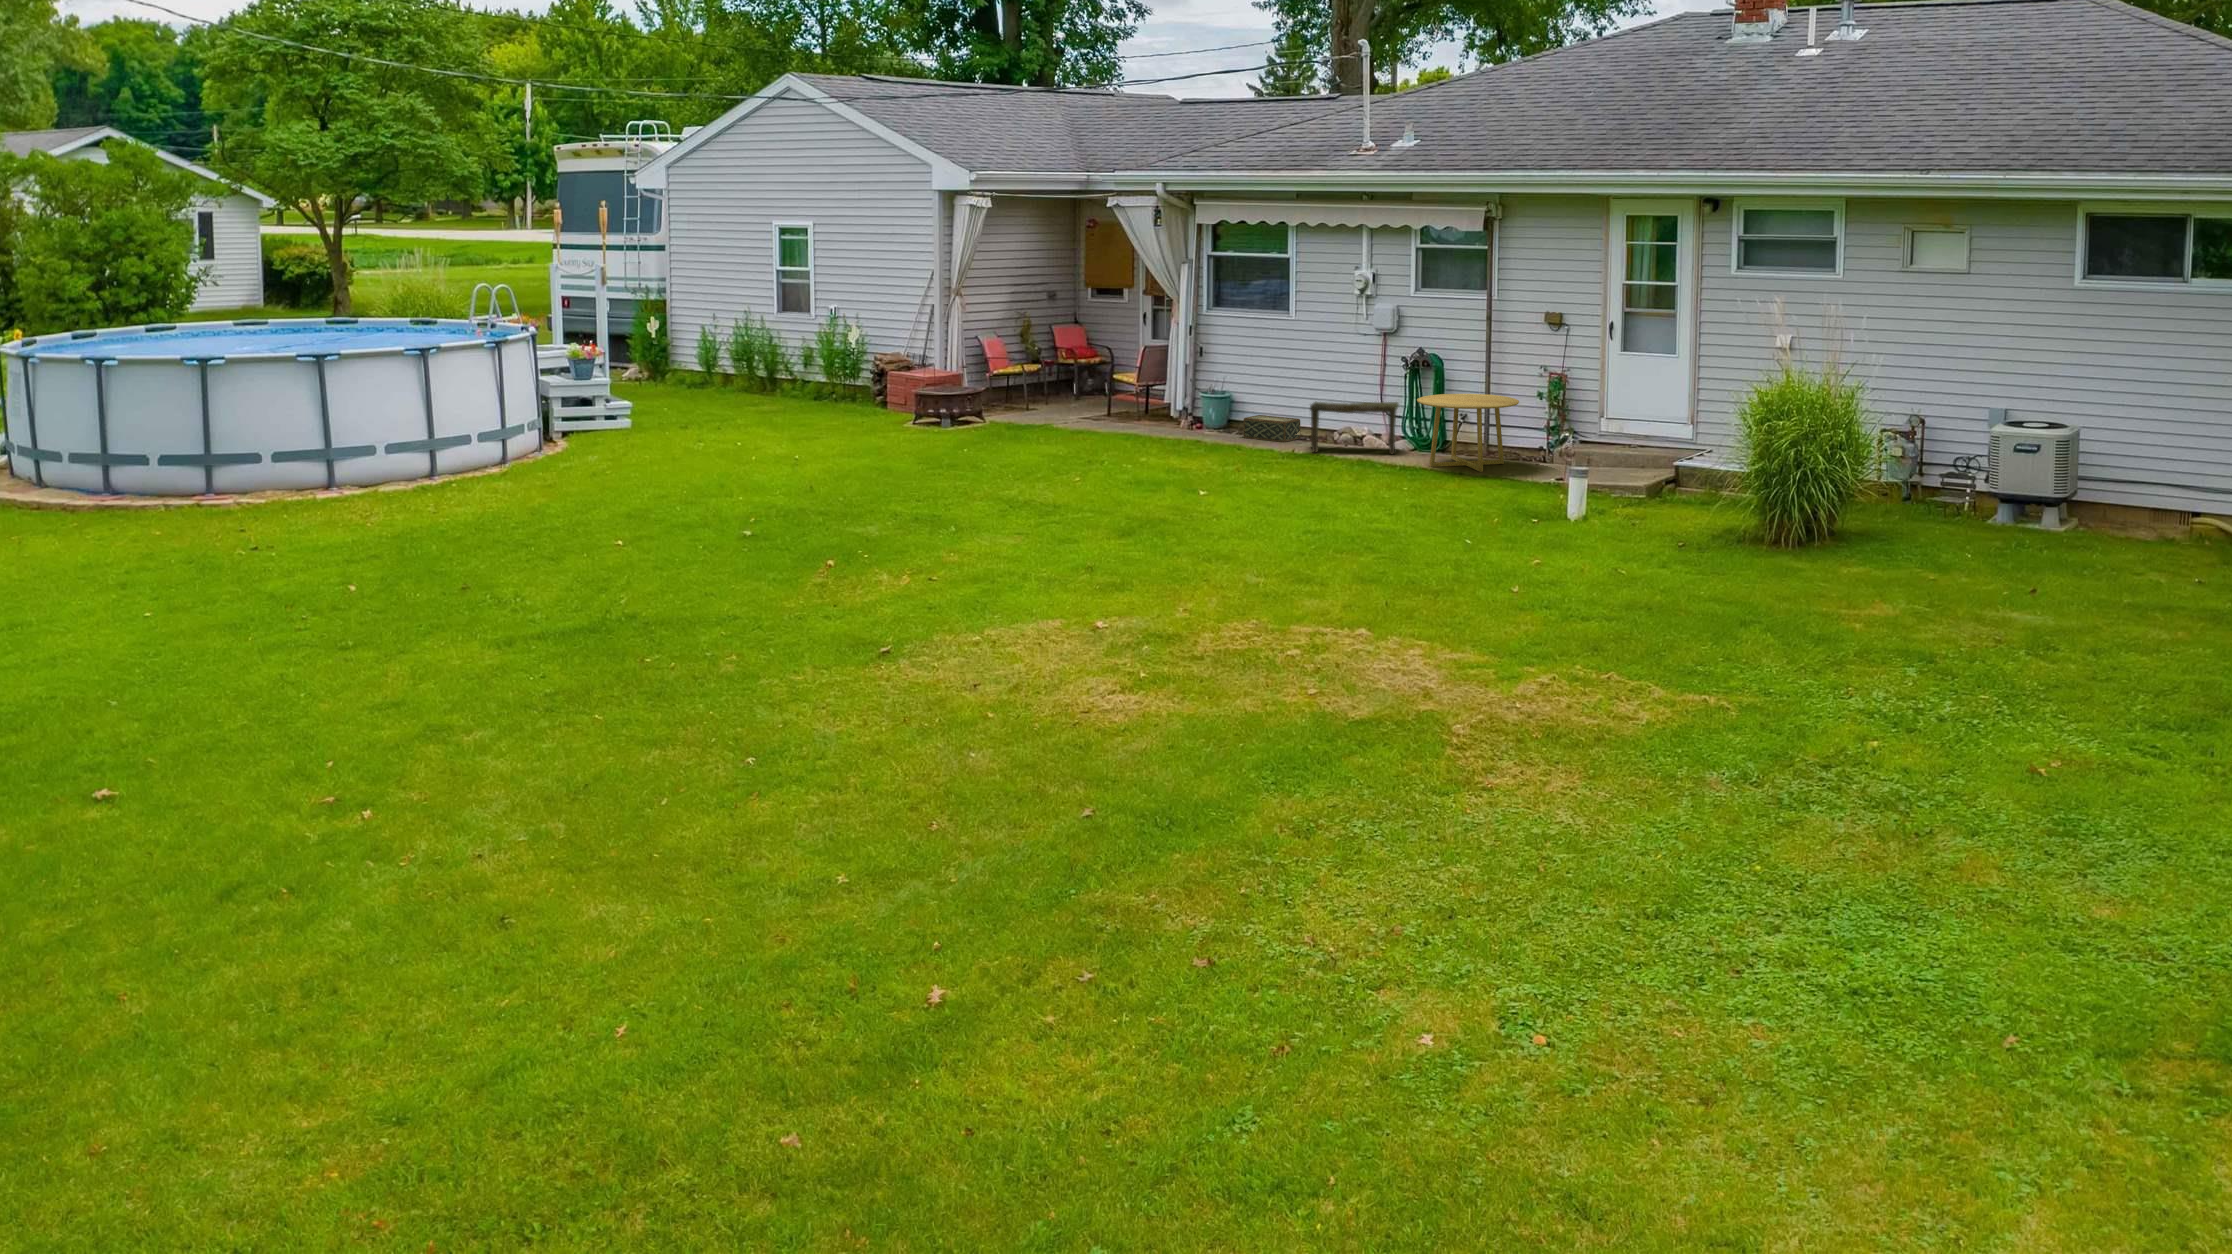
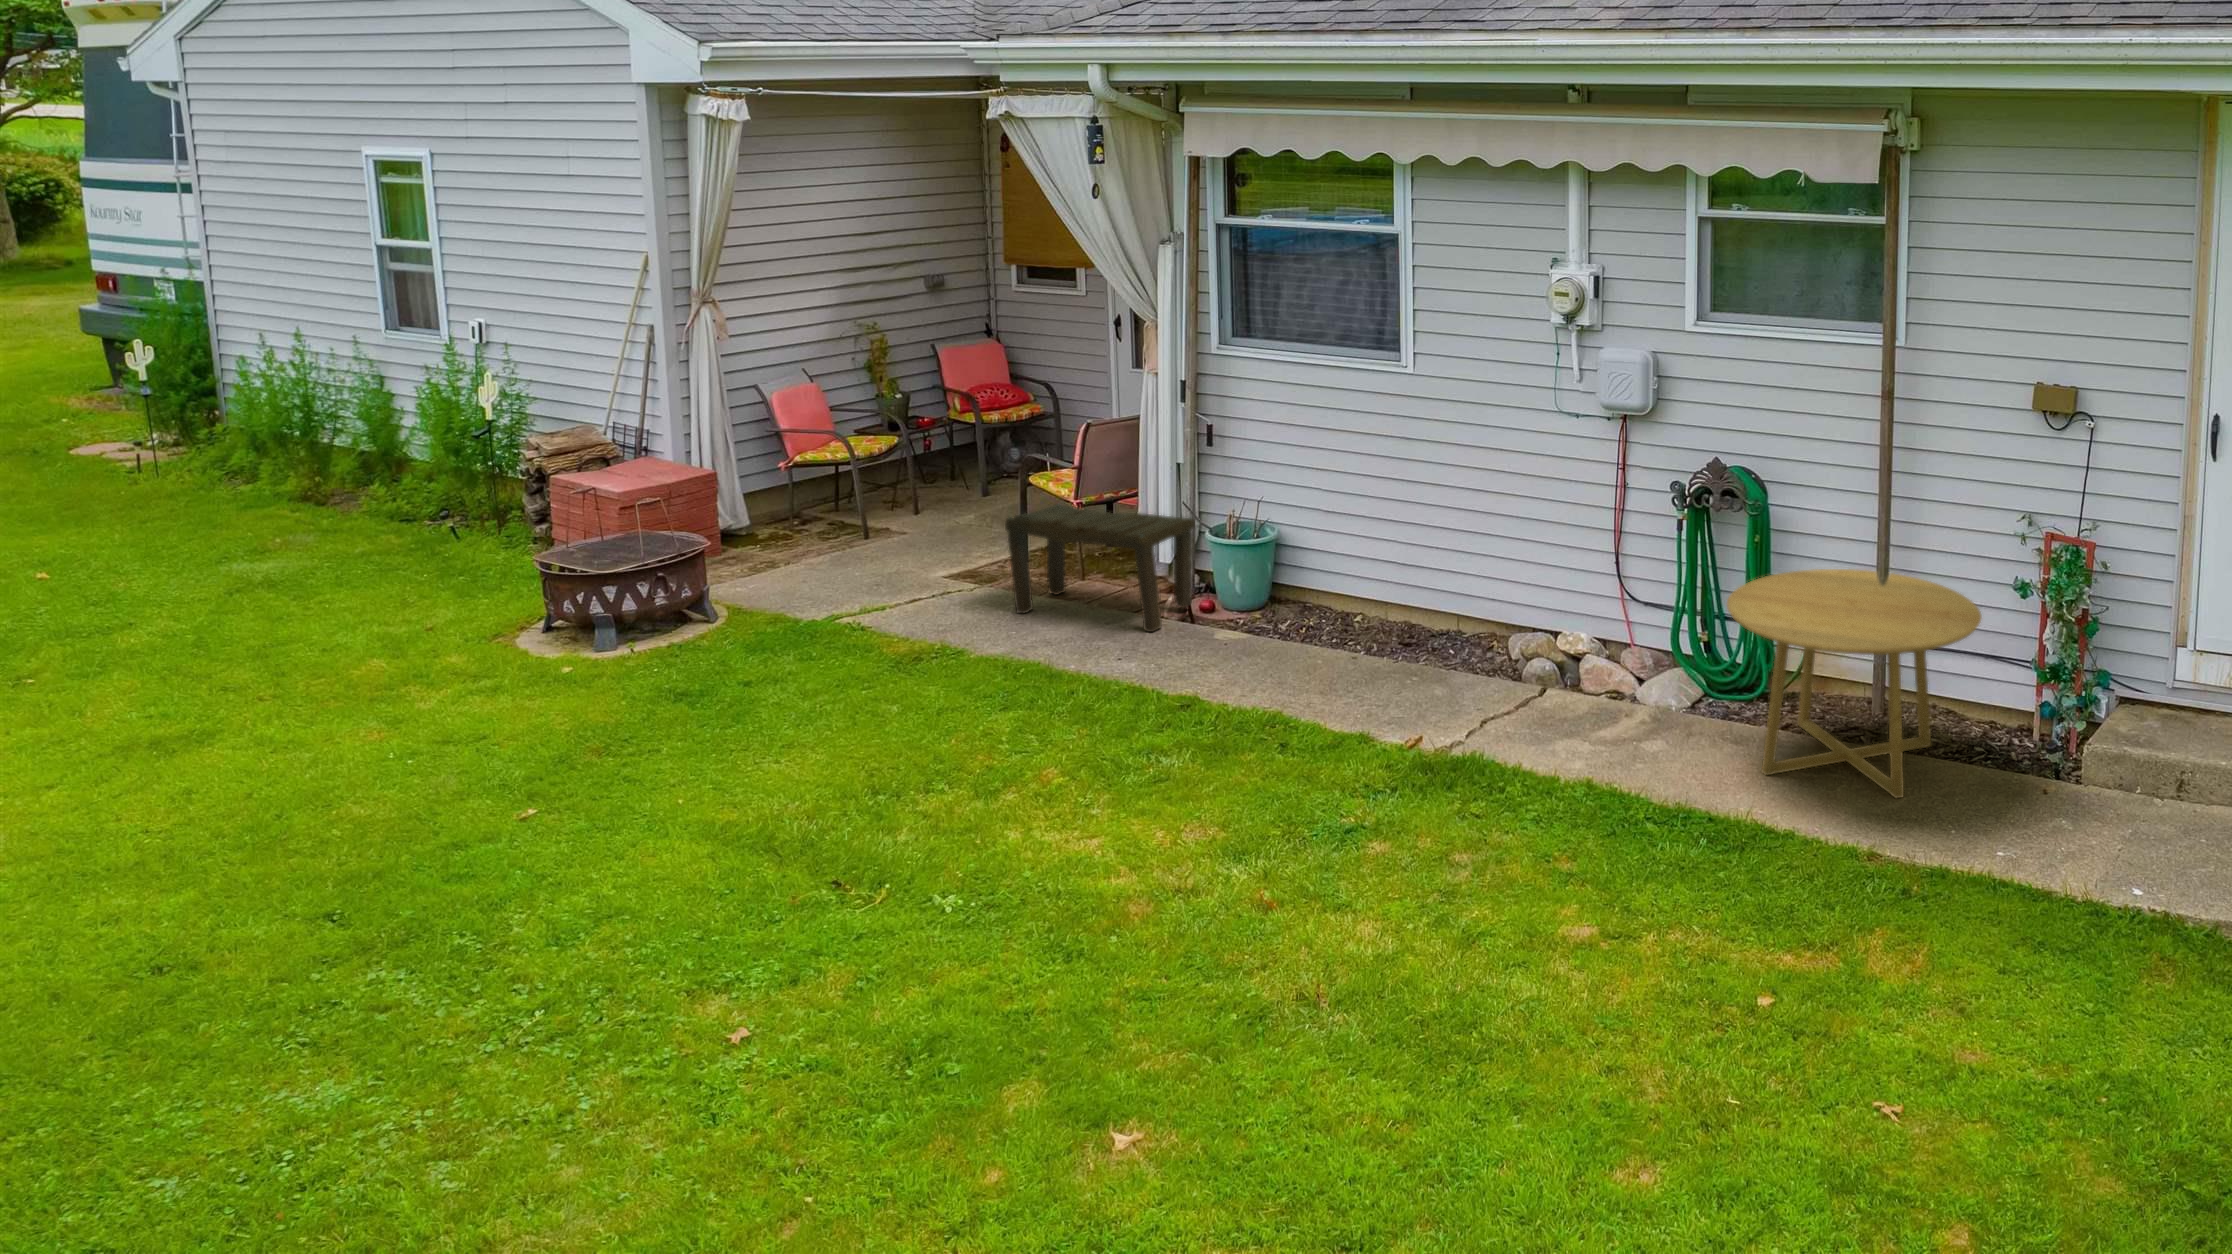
bench: present [1310,402,1399,454] -> present [1005,504,1195,632]
woven basket: present [1243,415,1300,442] -> none [1305,579,1433,655]

